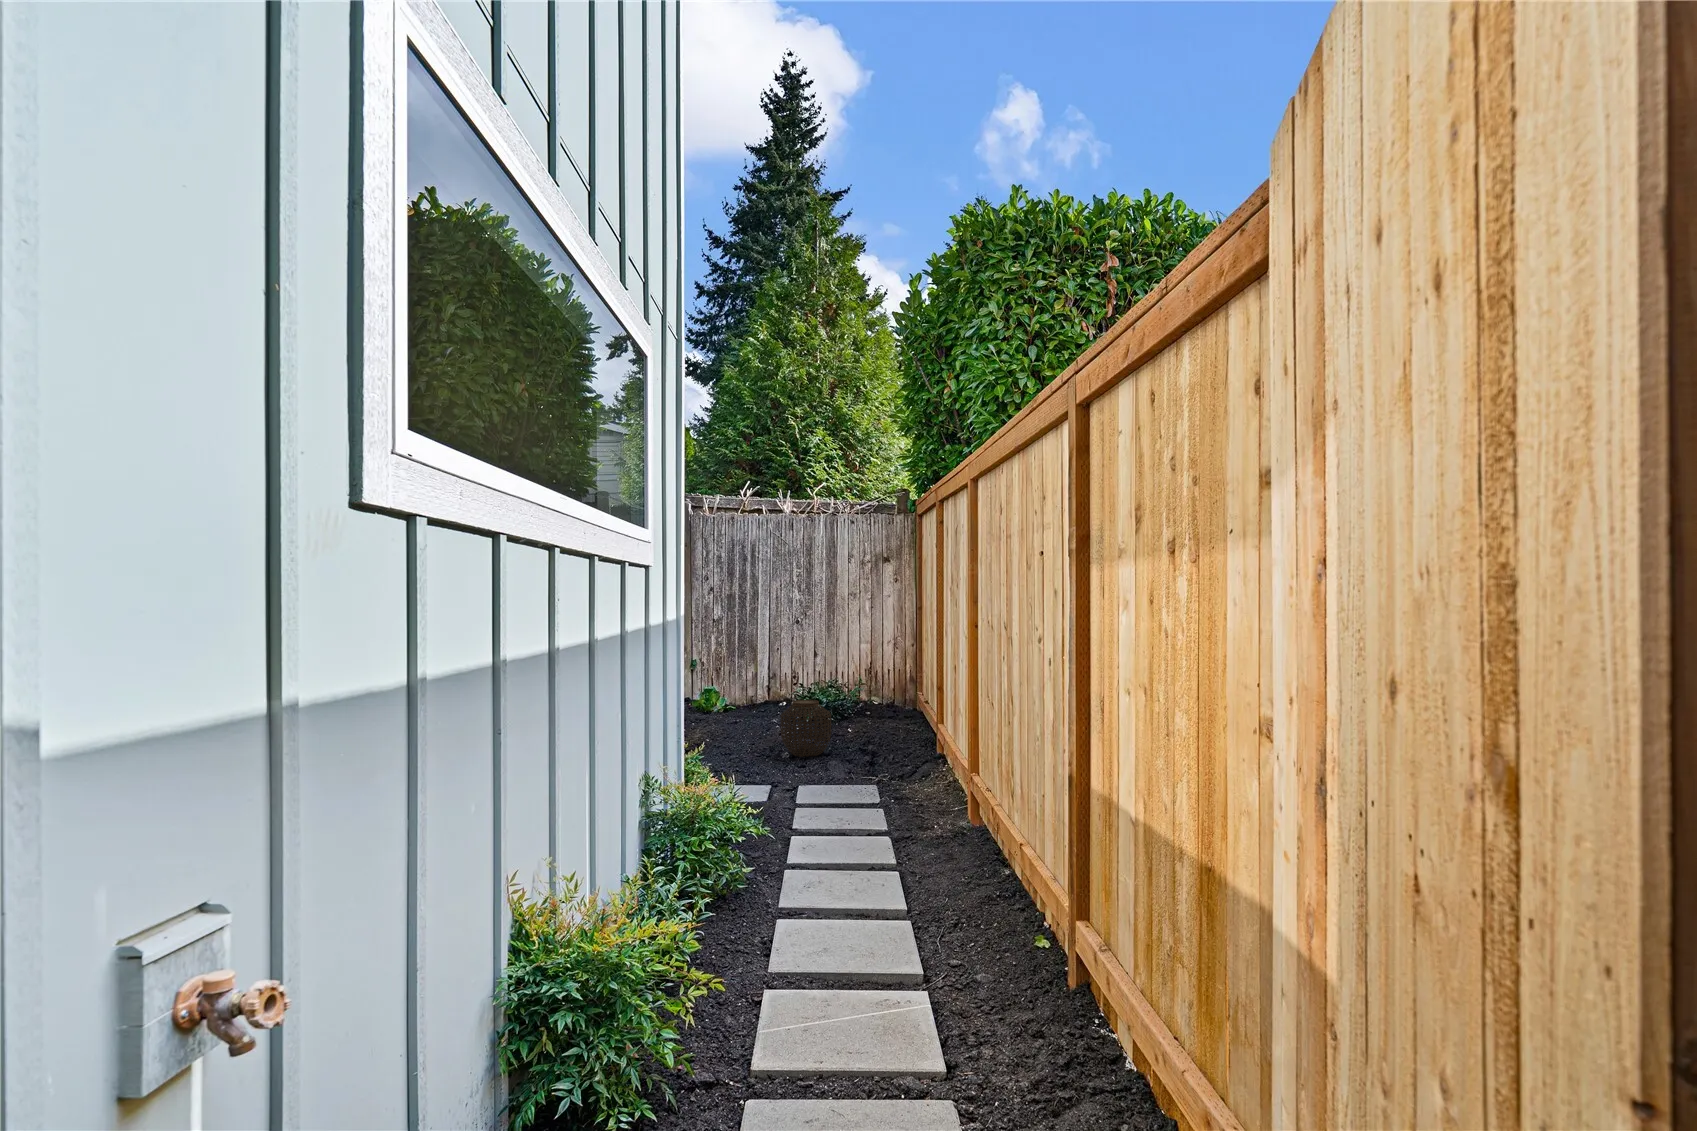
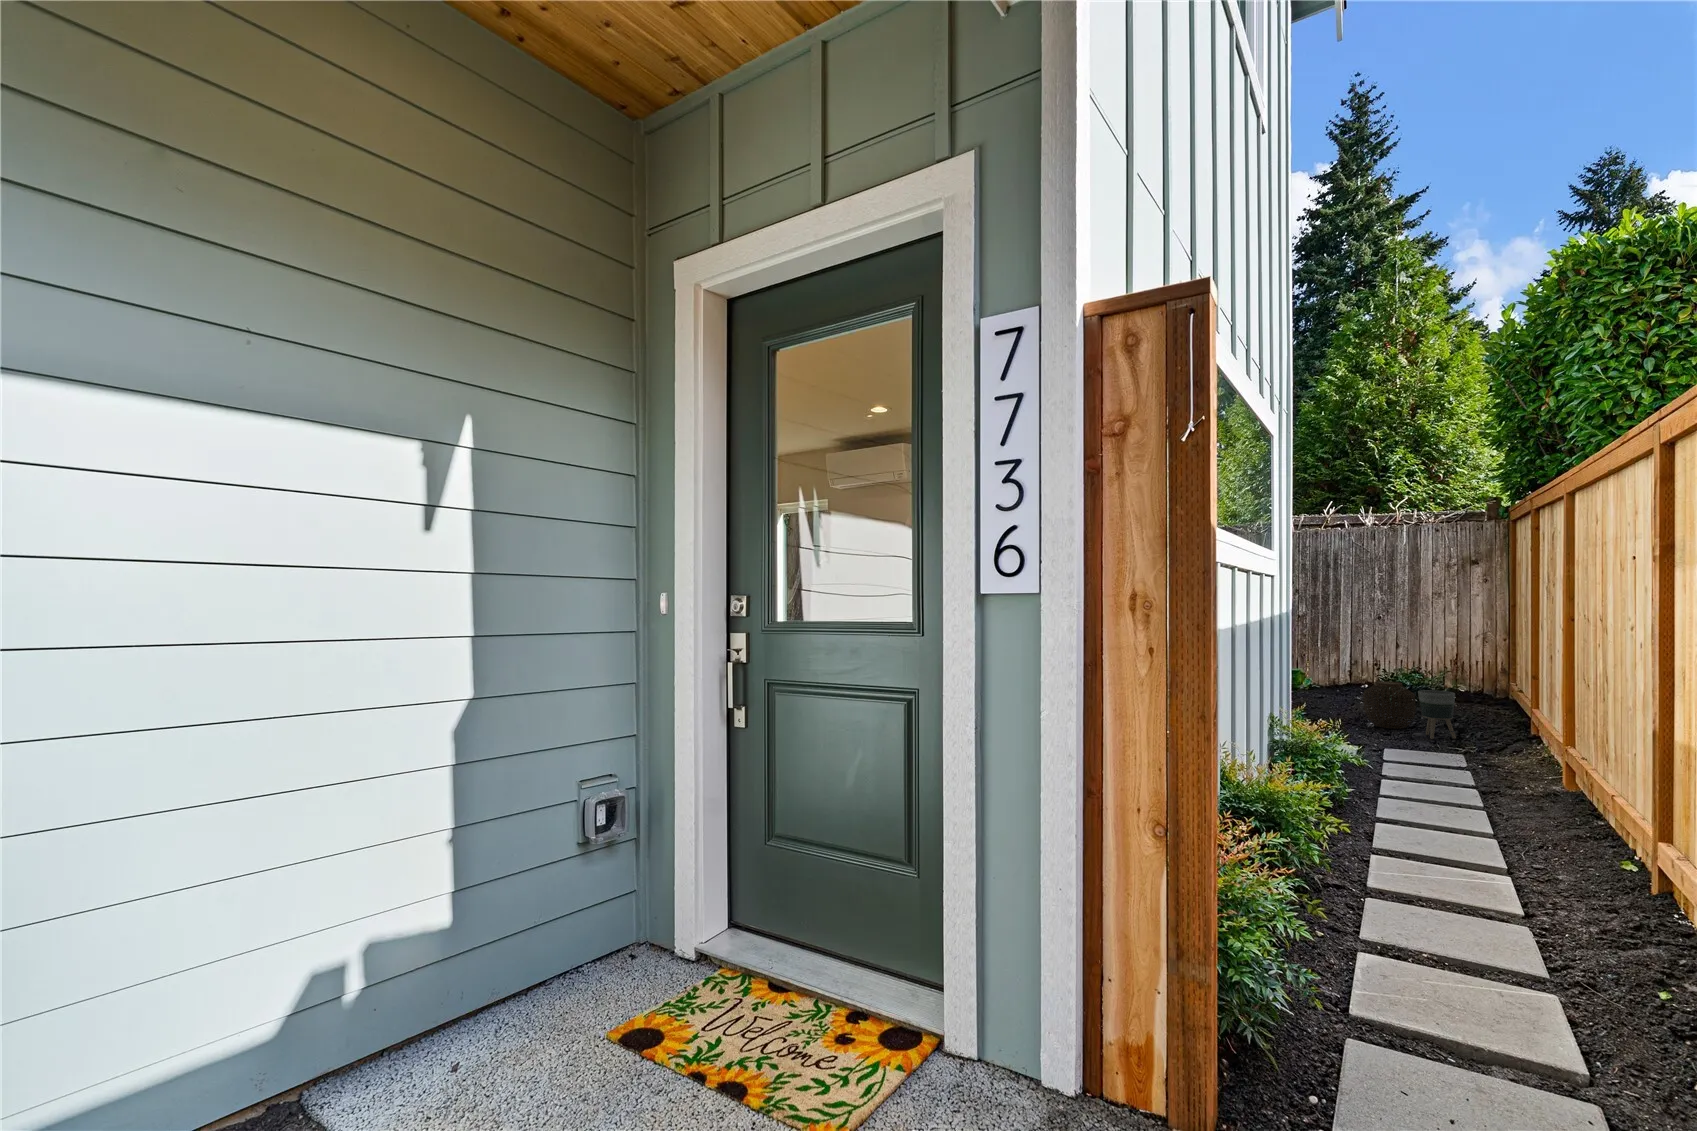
planter: none [834,708,869,767] -> present [1418,690,1456,739]

